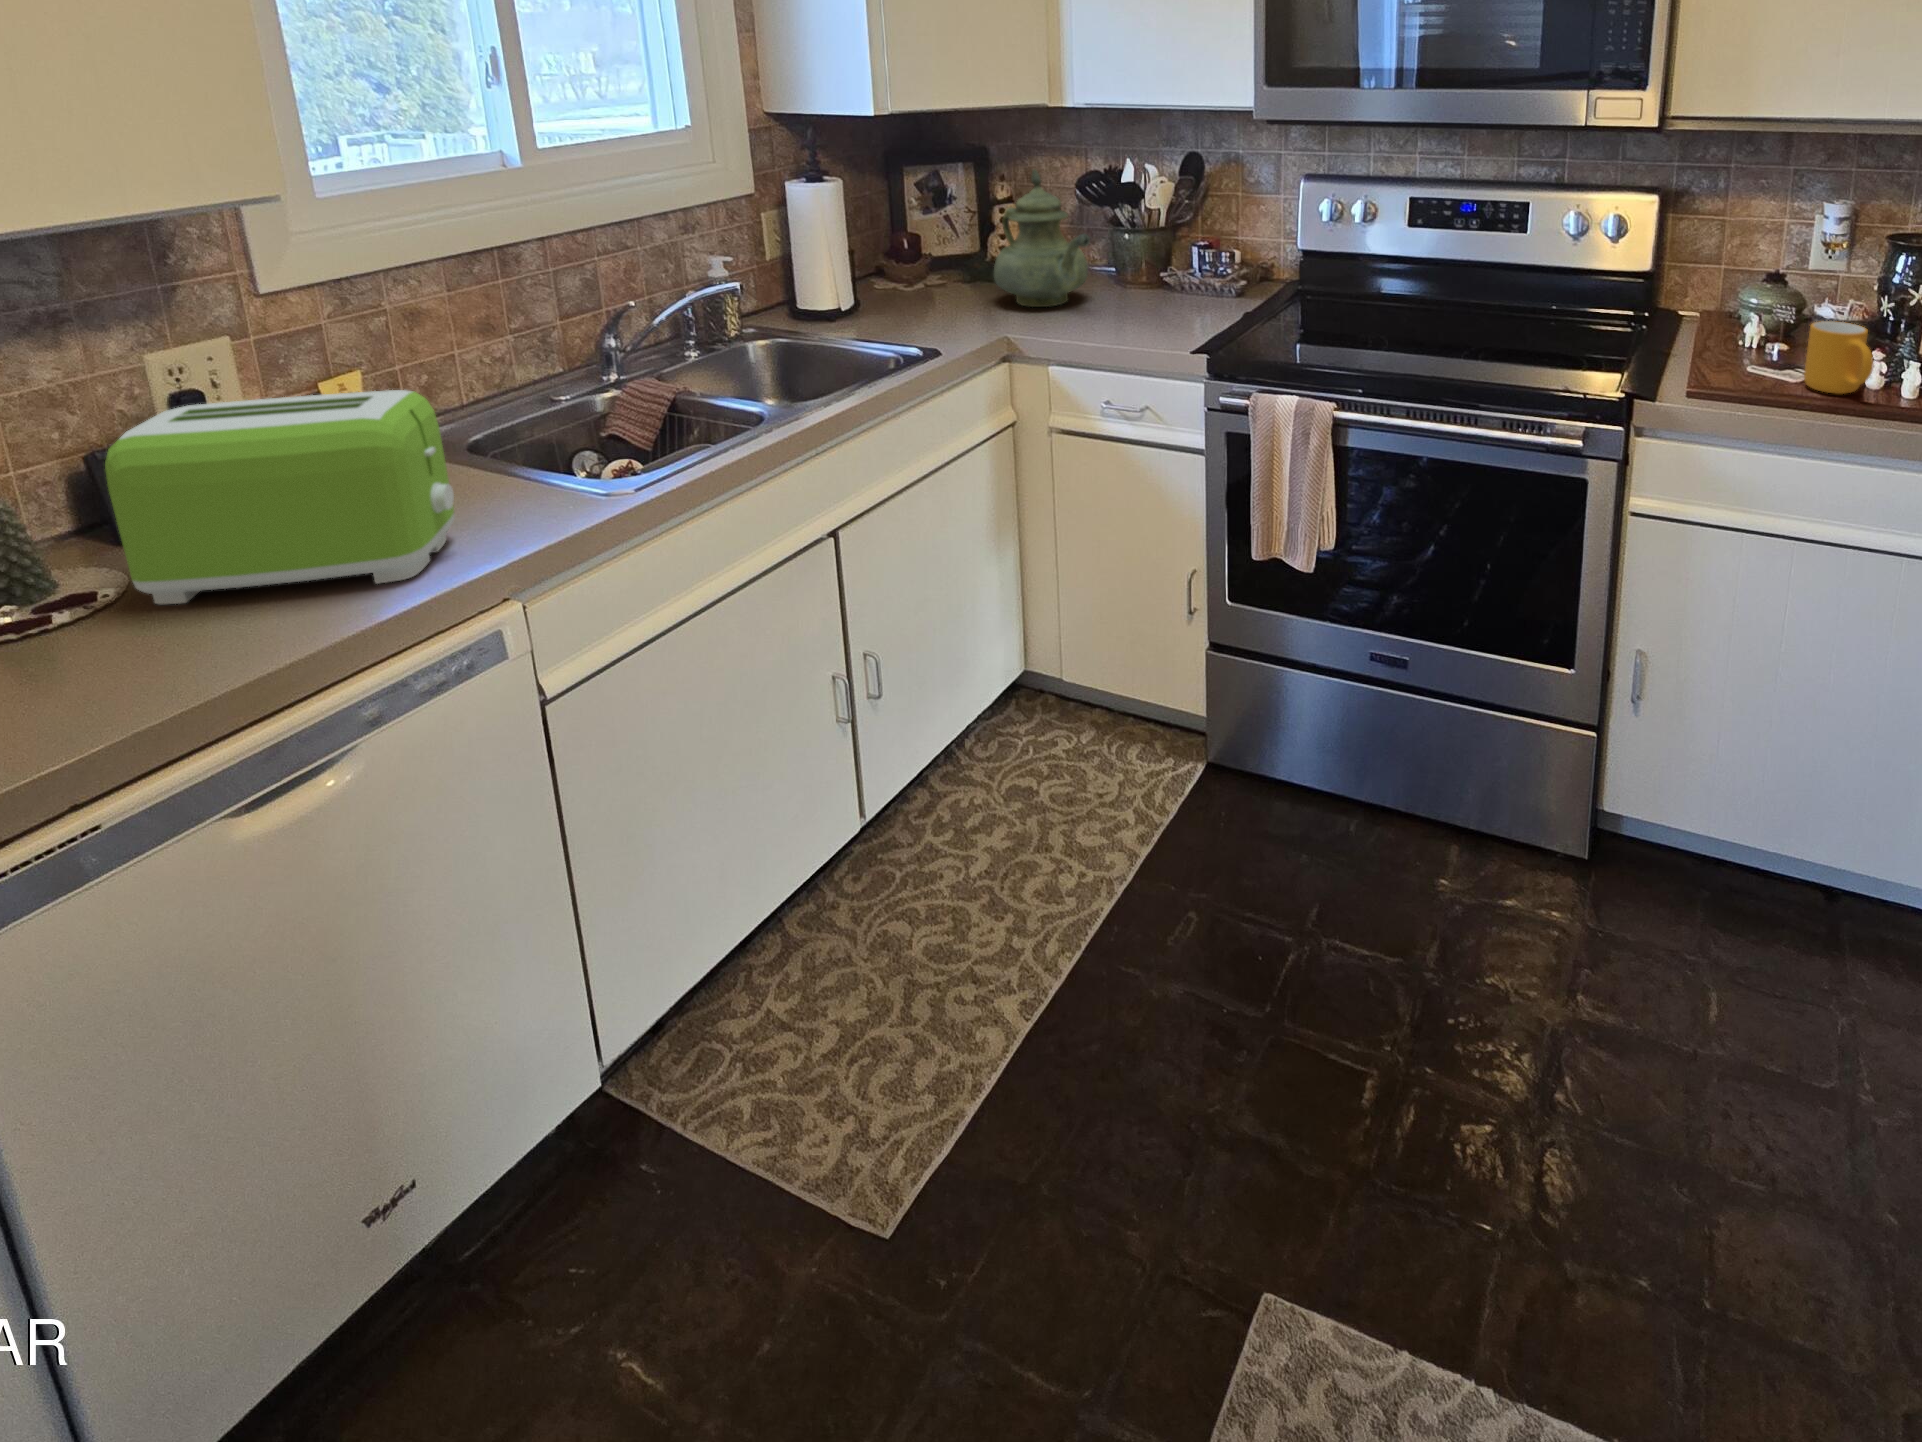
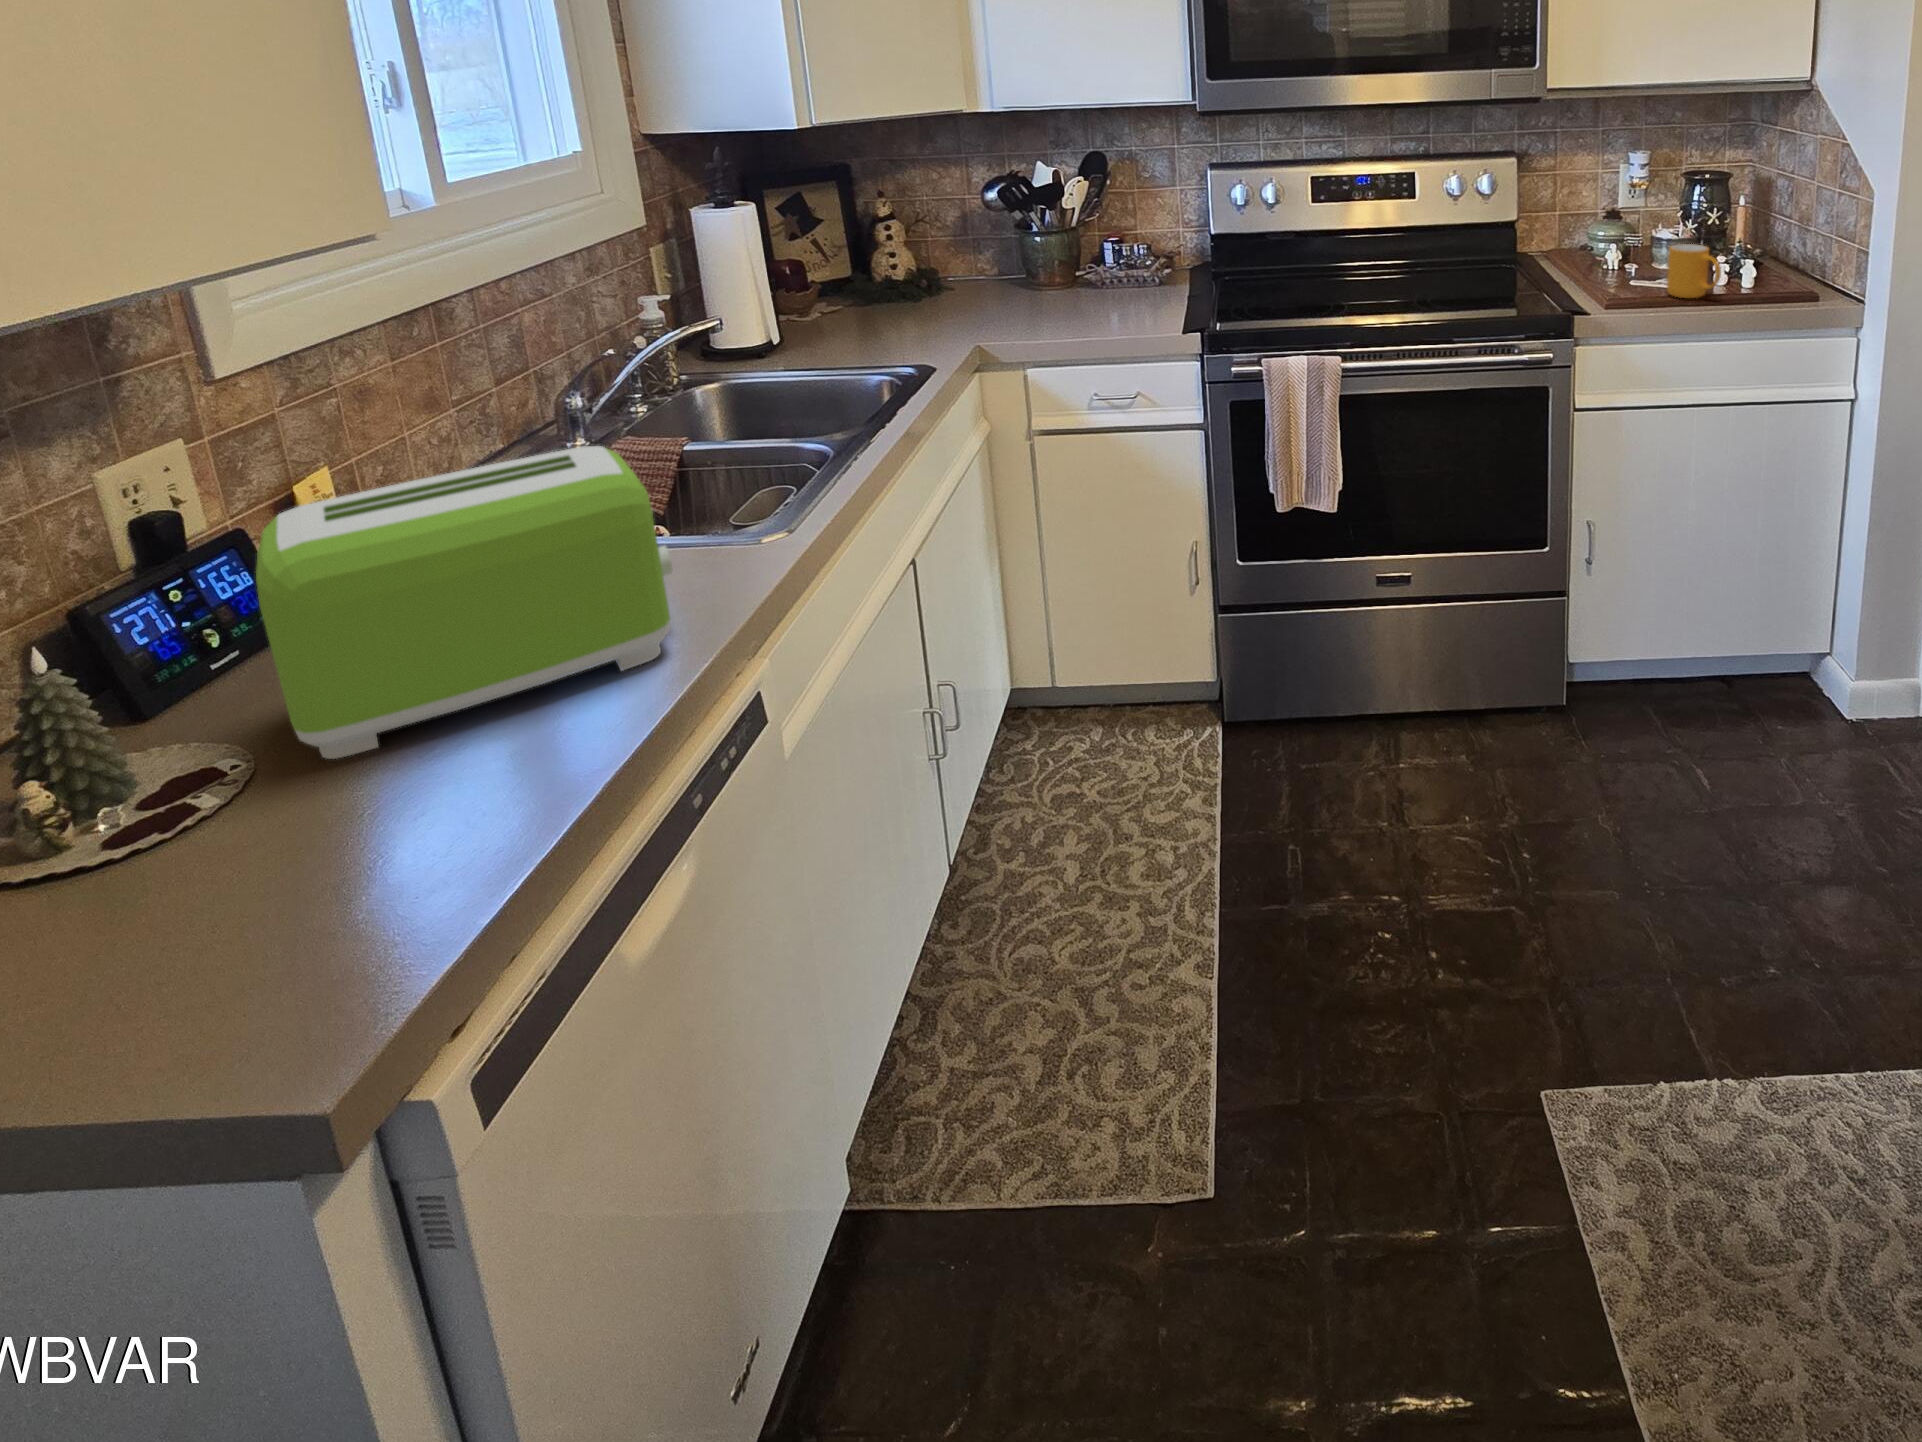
teapot: present [994,169,1090,307] -> none [919,175,1043,317]

